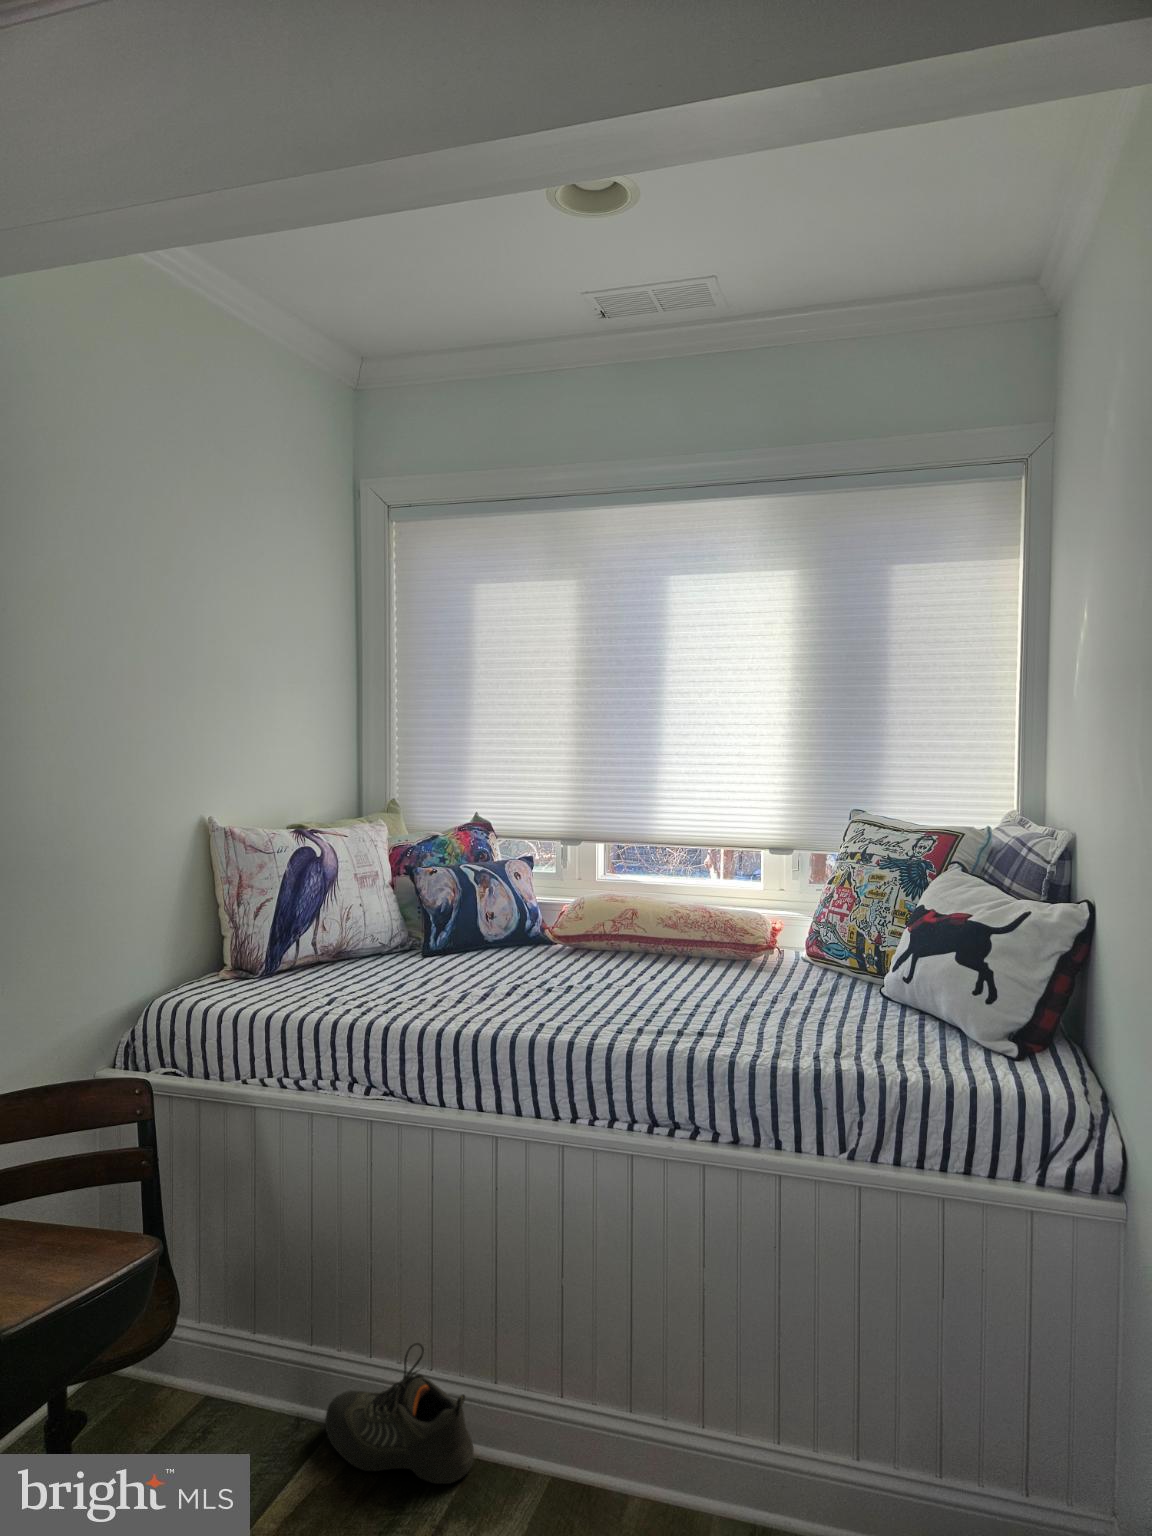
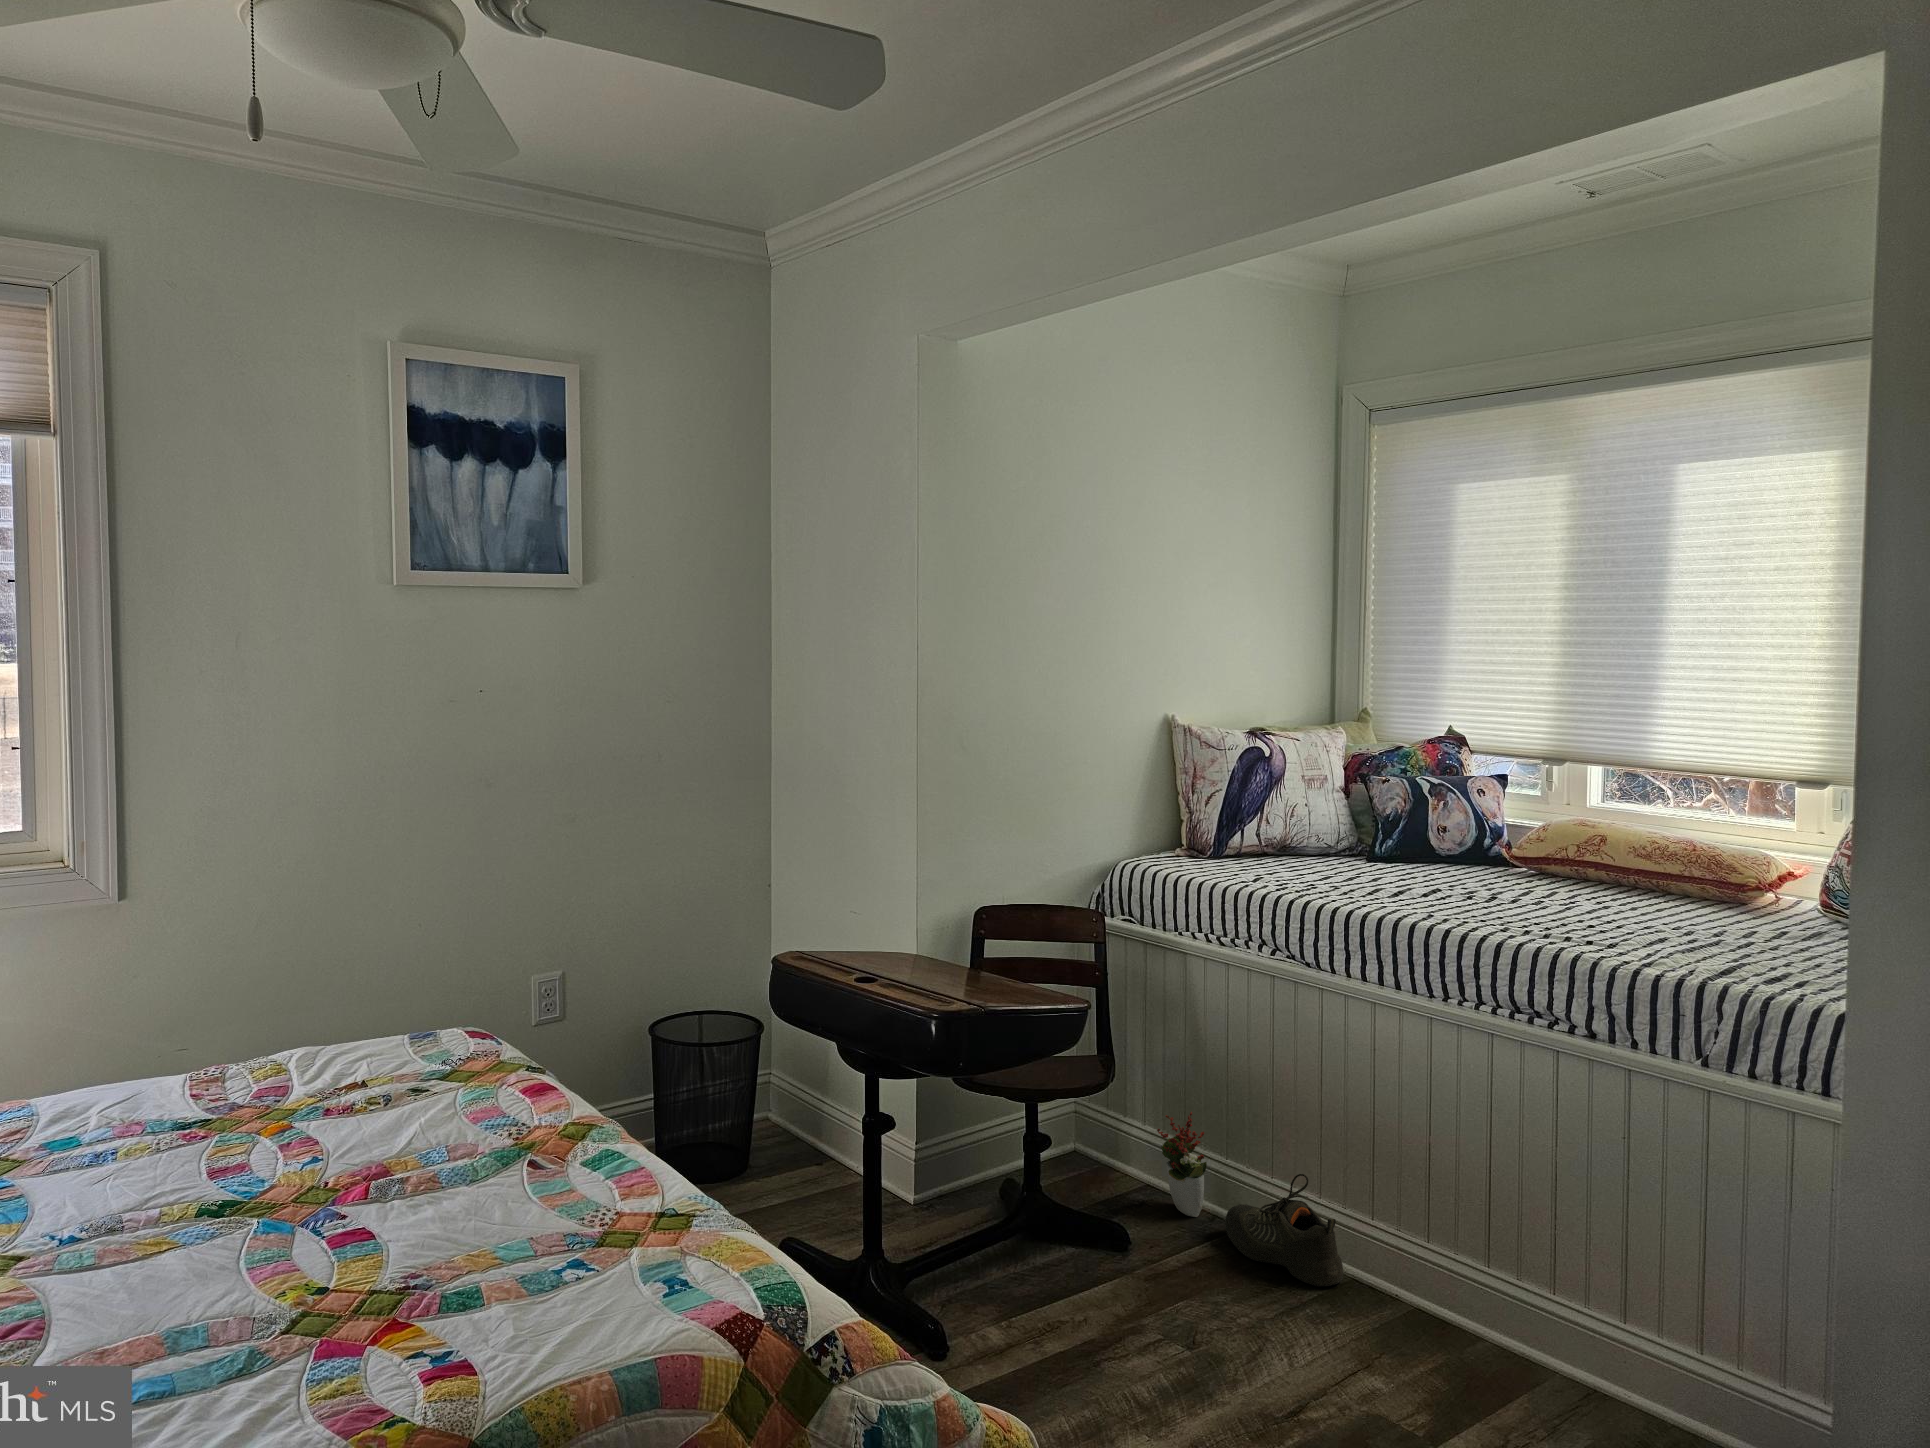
decorative plant: none [231,1293,295,1423] -> present [1157,1112,1207,1217]

